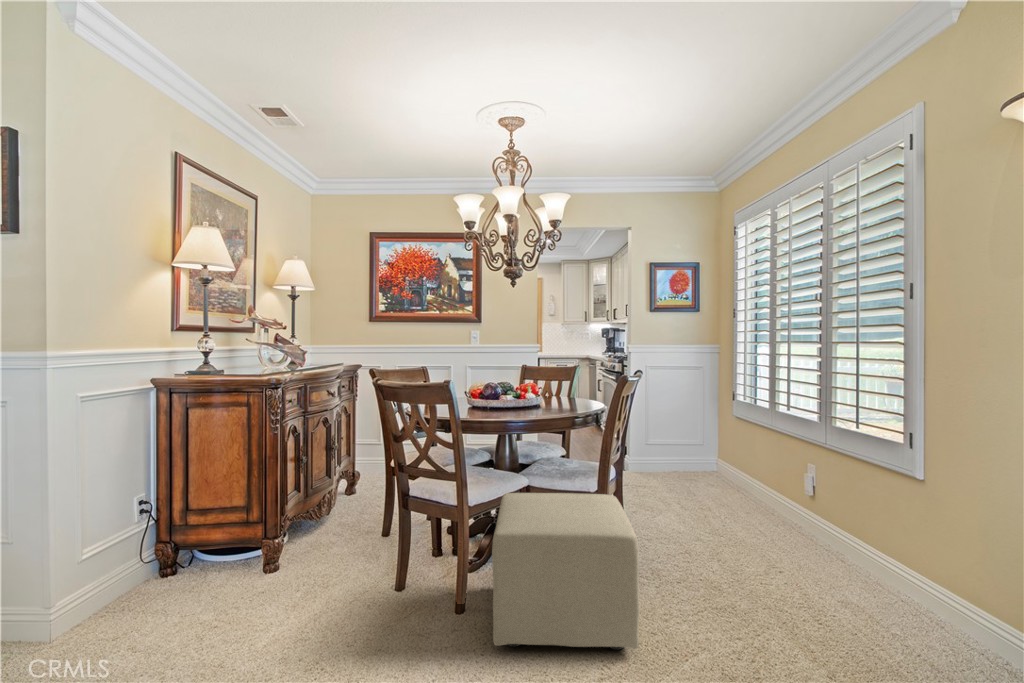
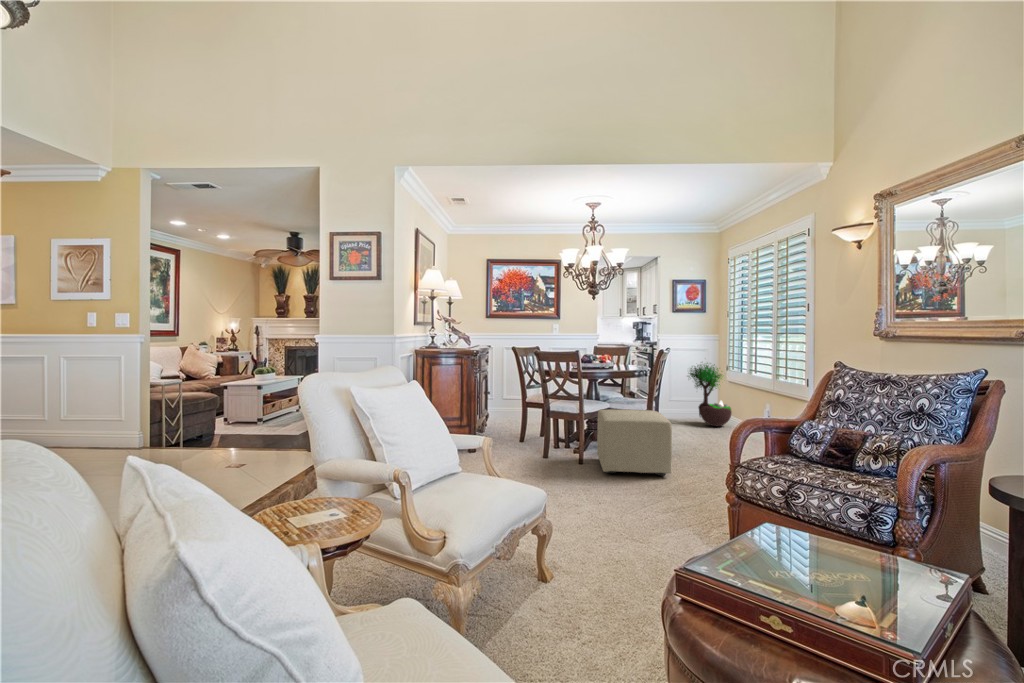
potted tree: none [670,382,743,490] -> present [689,363,731,426]

